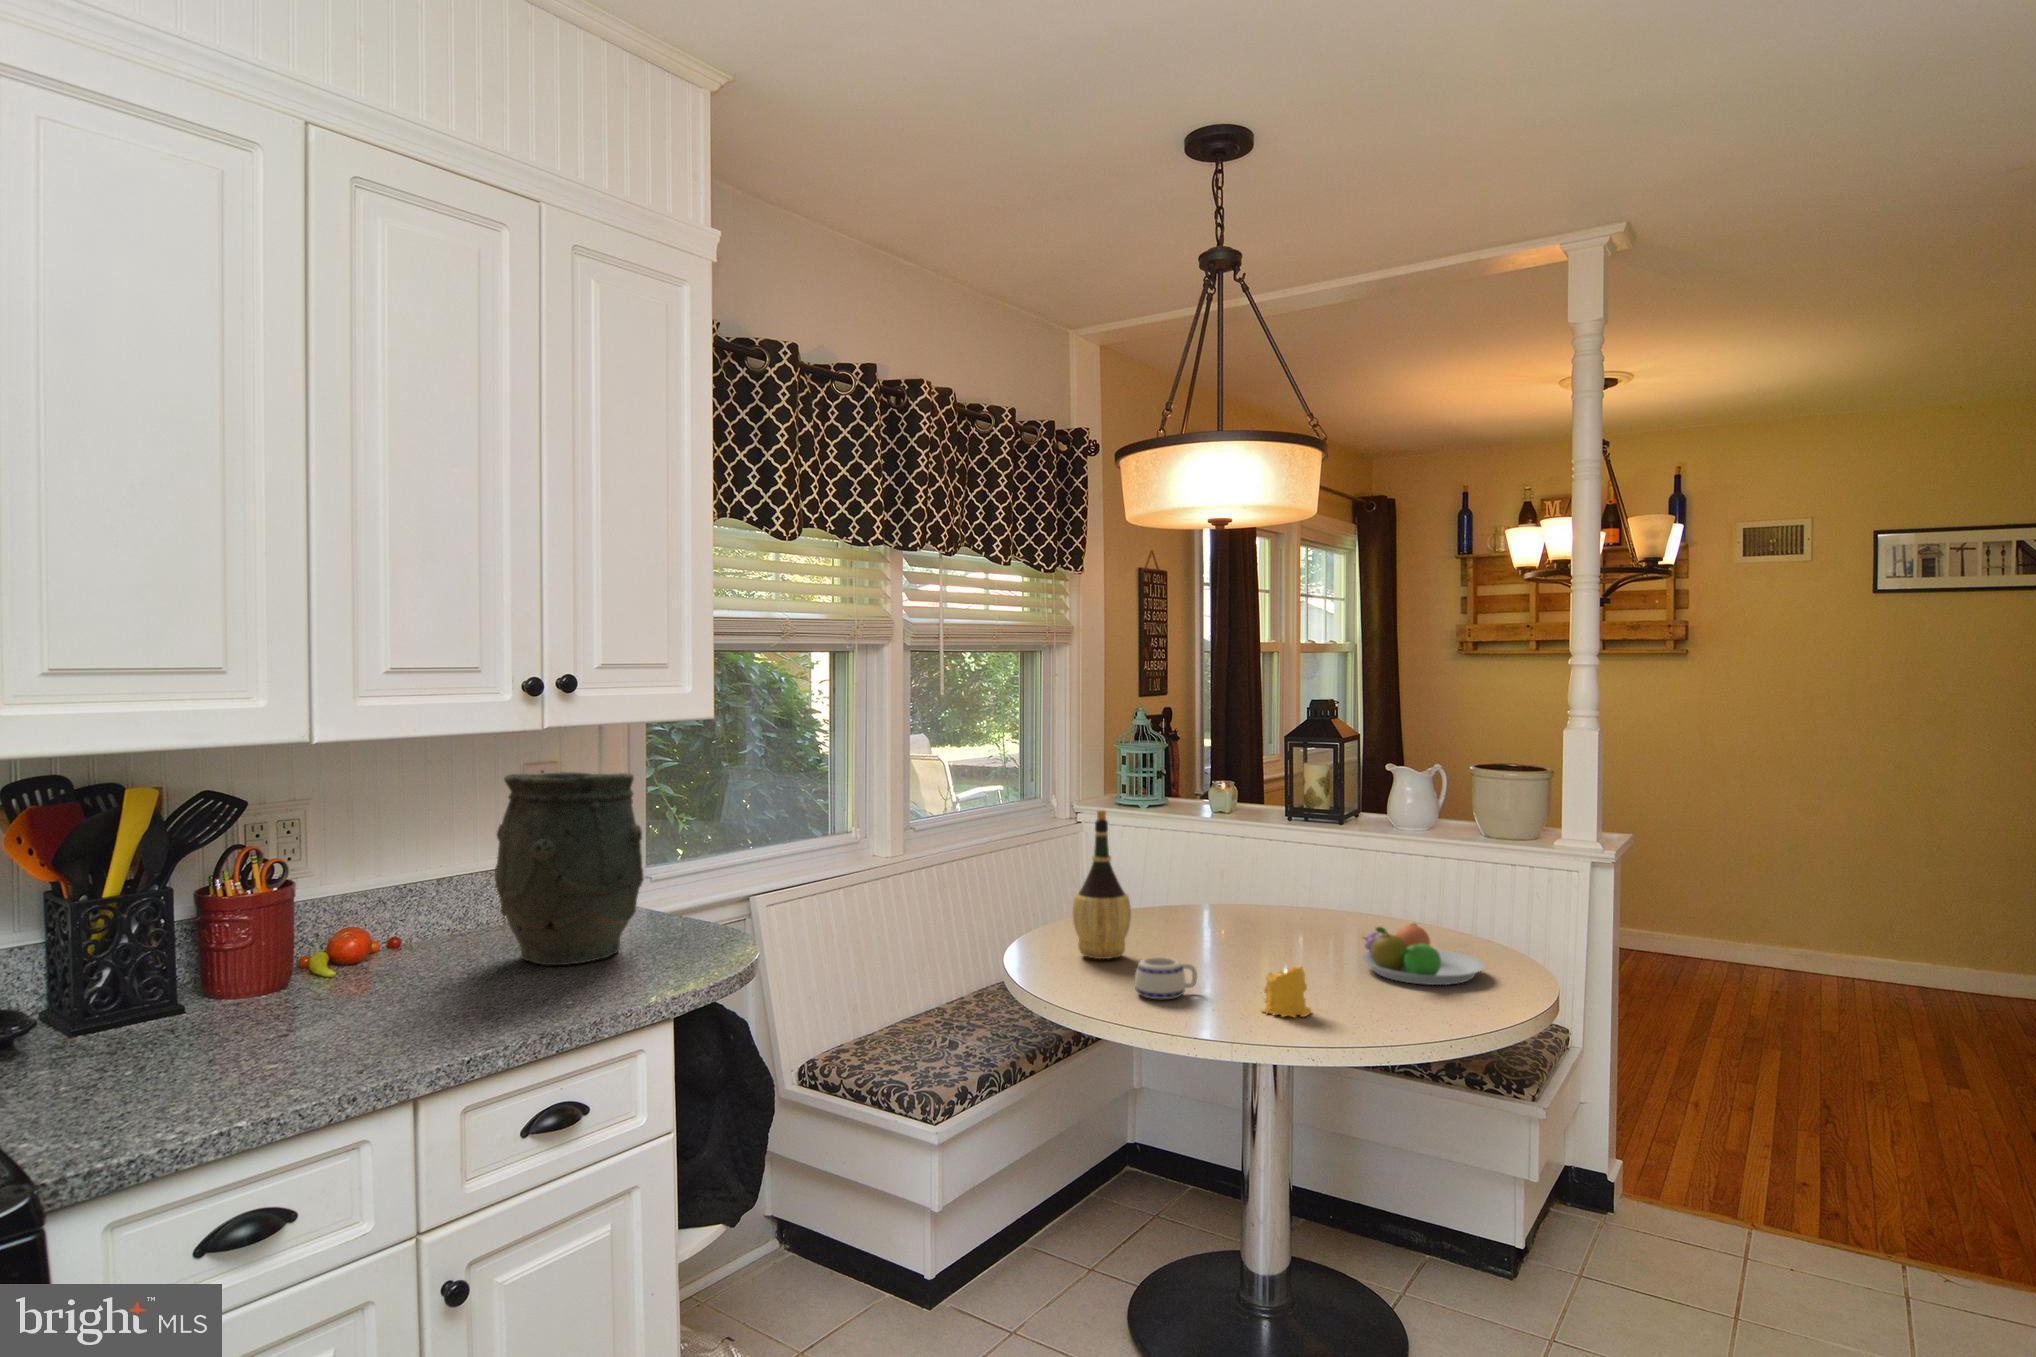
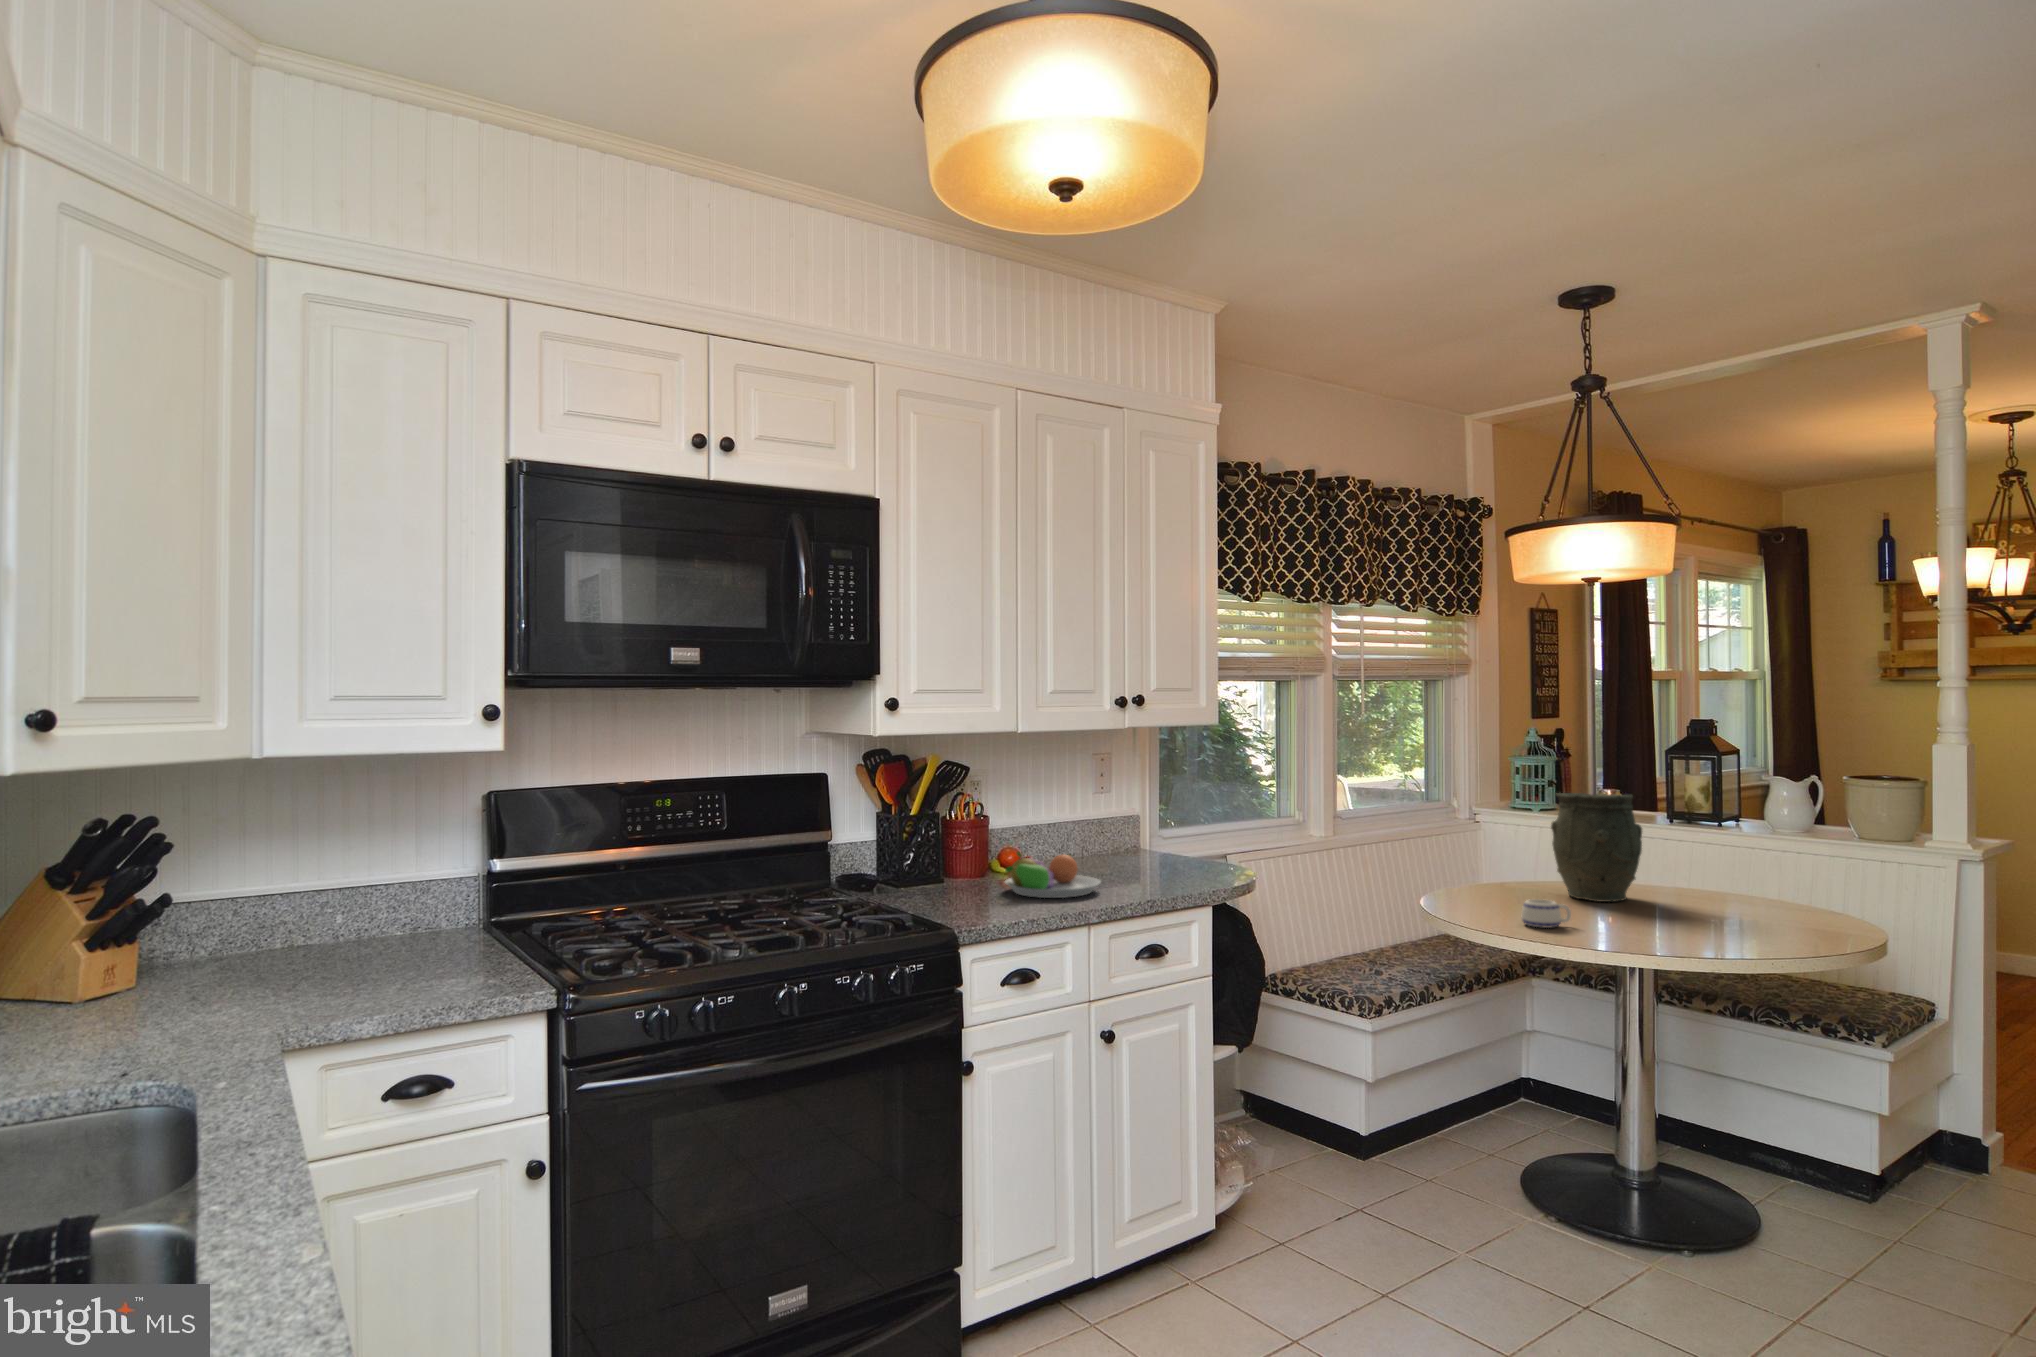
vase: present [495,772,644,965] -> present [1551,793,1642,902]
wine bottle: present [1072,810,1131,959] -> none [1473,796,1520,904]
fruit bowl: present [1362,924,1485,985] -> present [1005,852,1101,898]
candle: present [1262,966,1311,1018] -> none [1620,904,1661,943]

